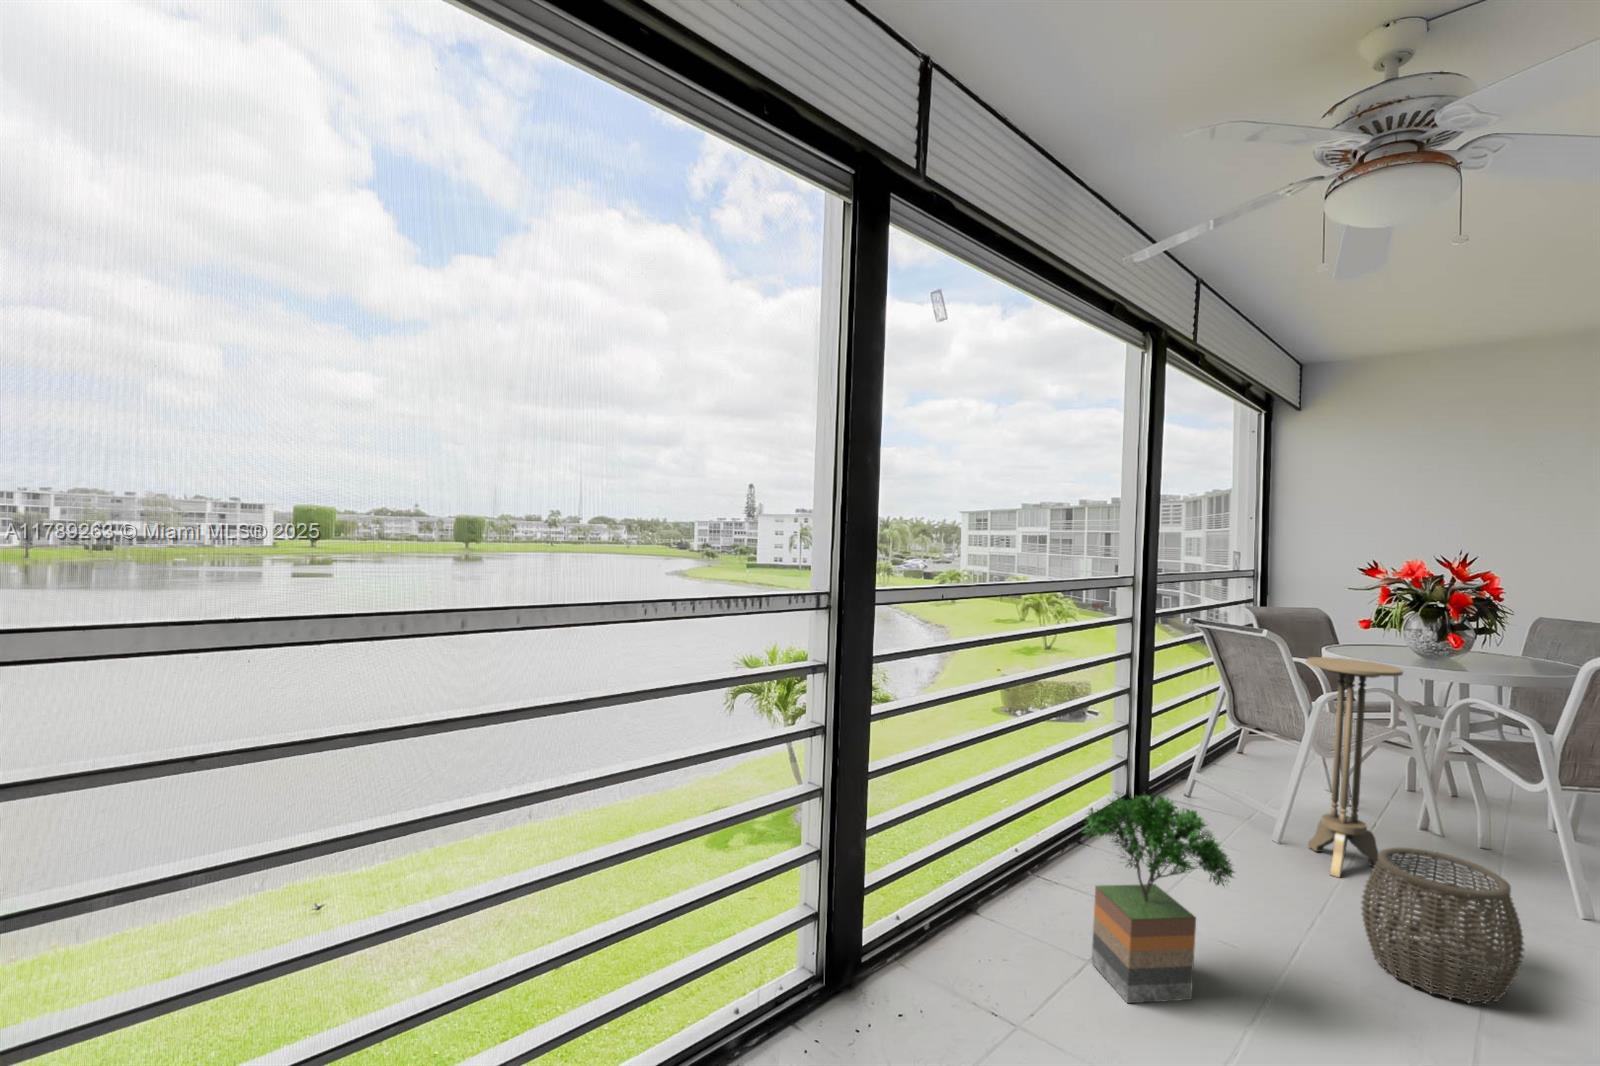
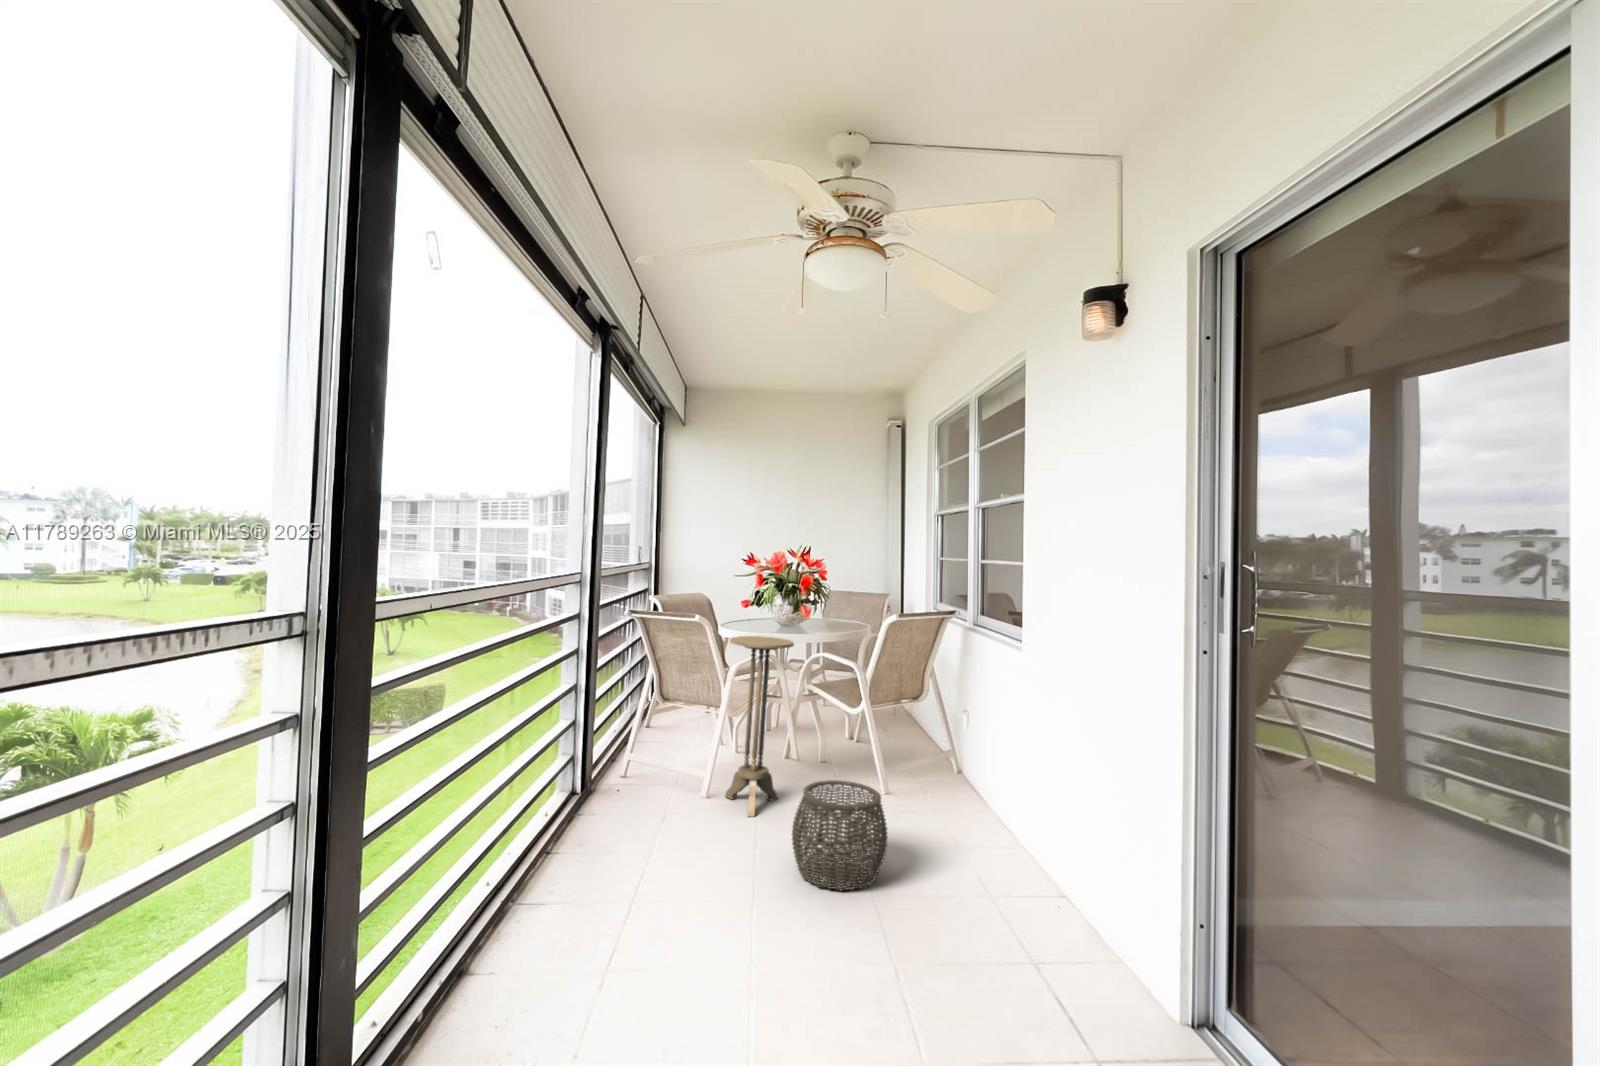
potted tree: present [1084,794,1234,1003] -> none [595,784,739,1002]

